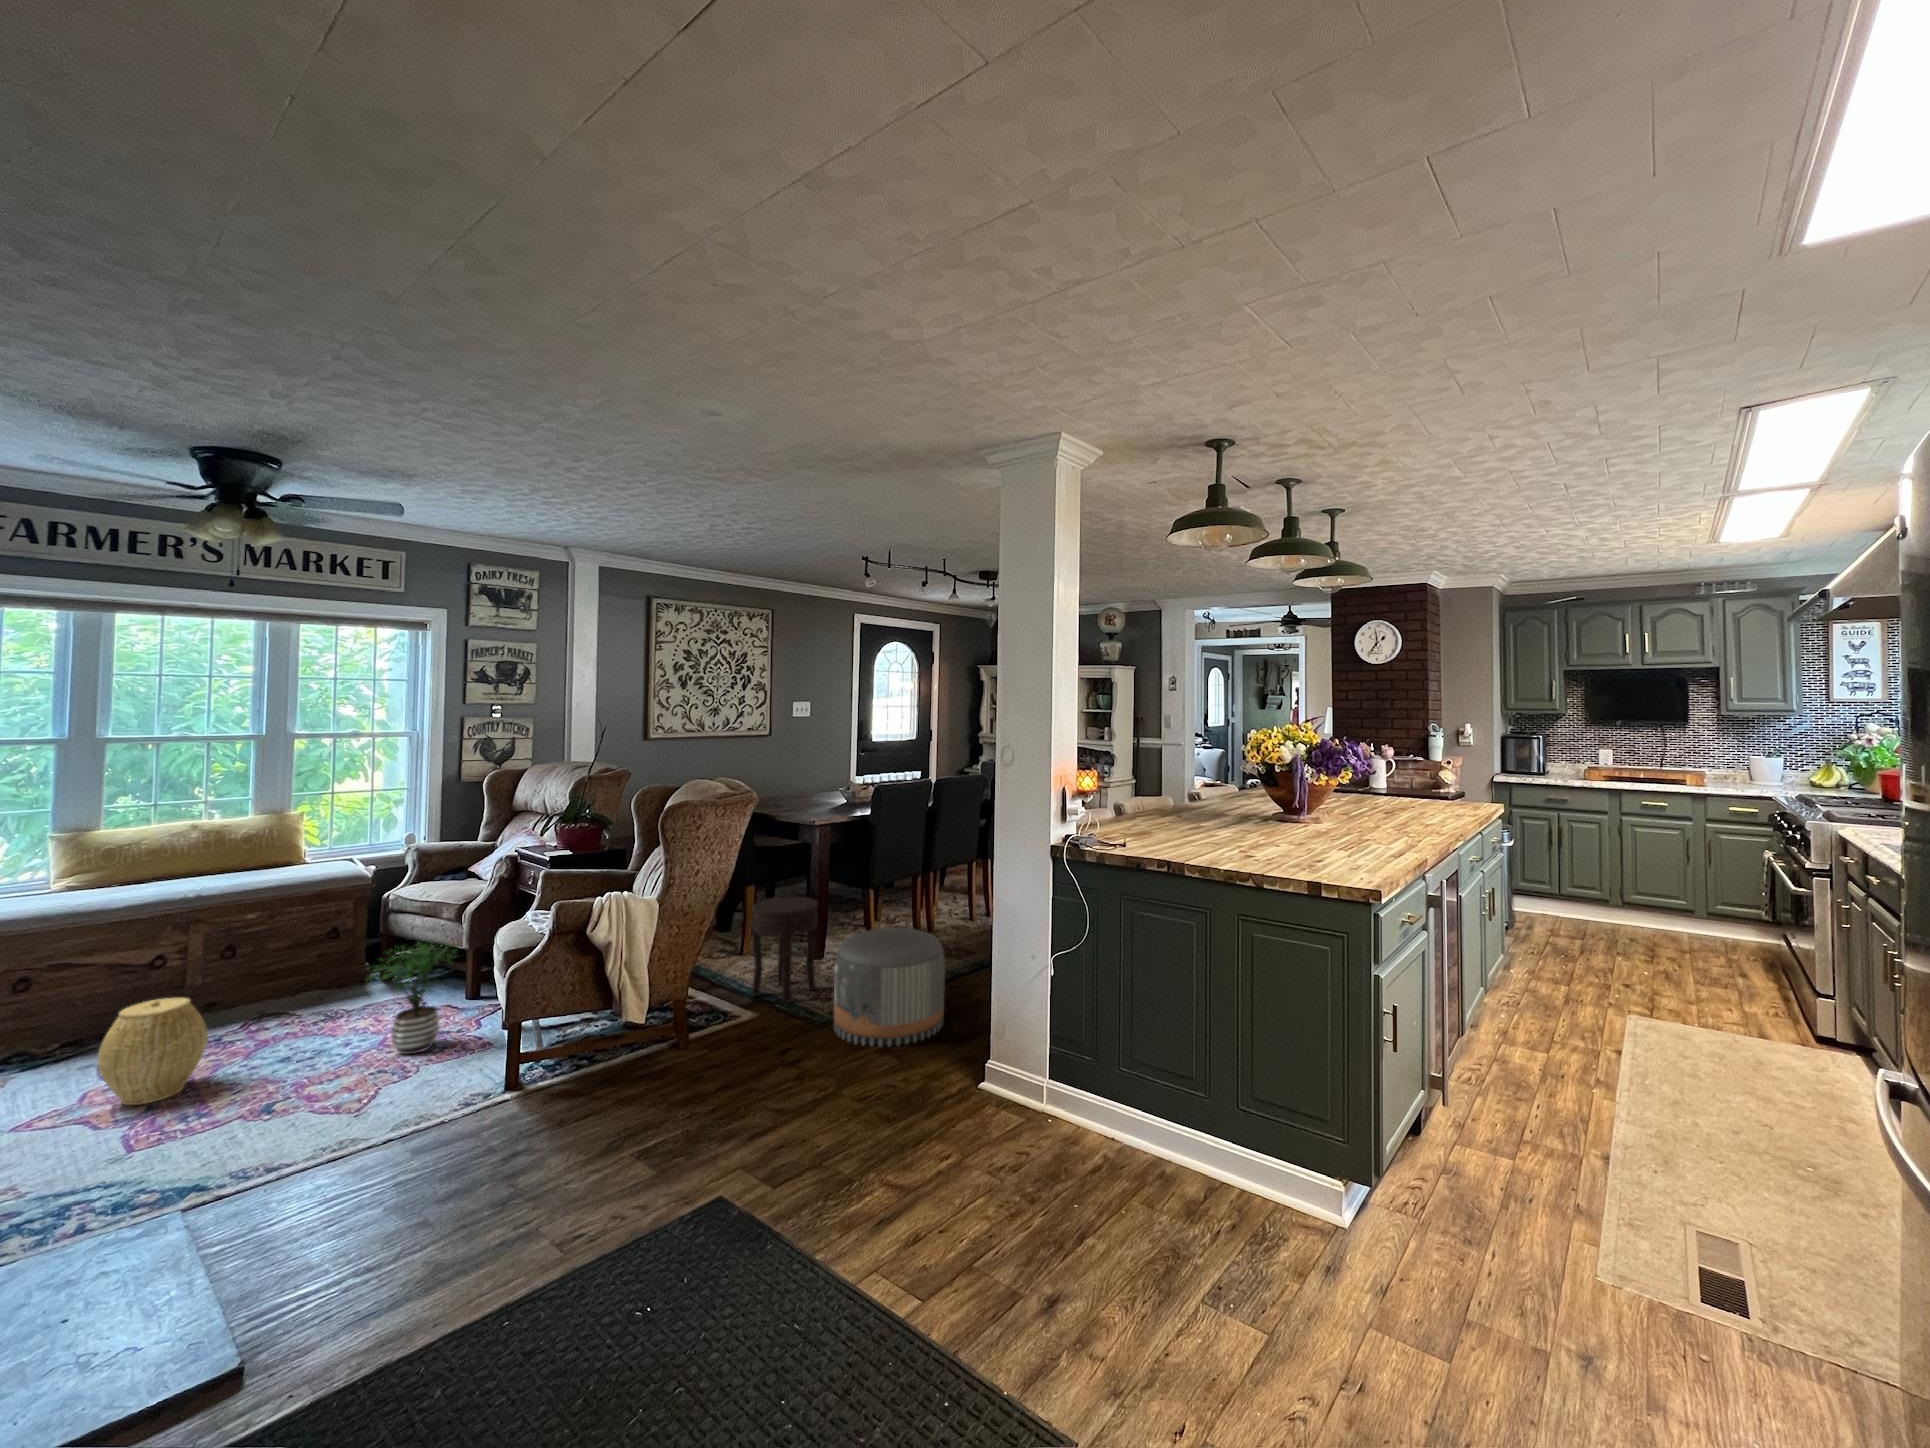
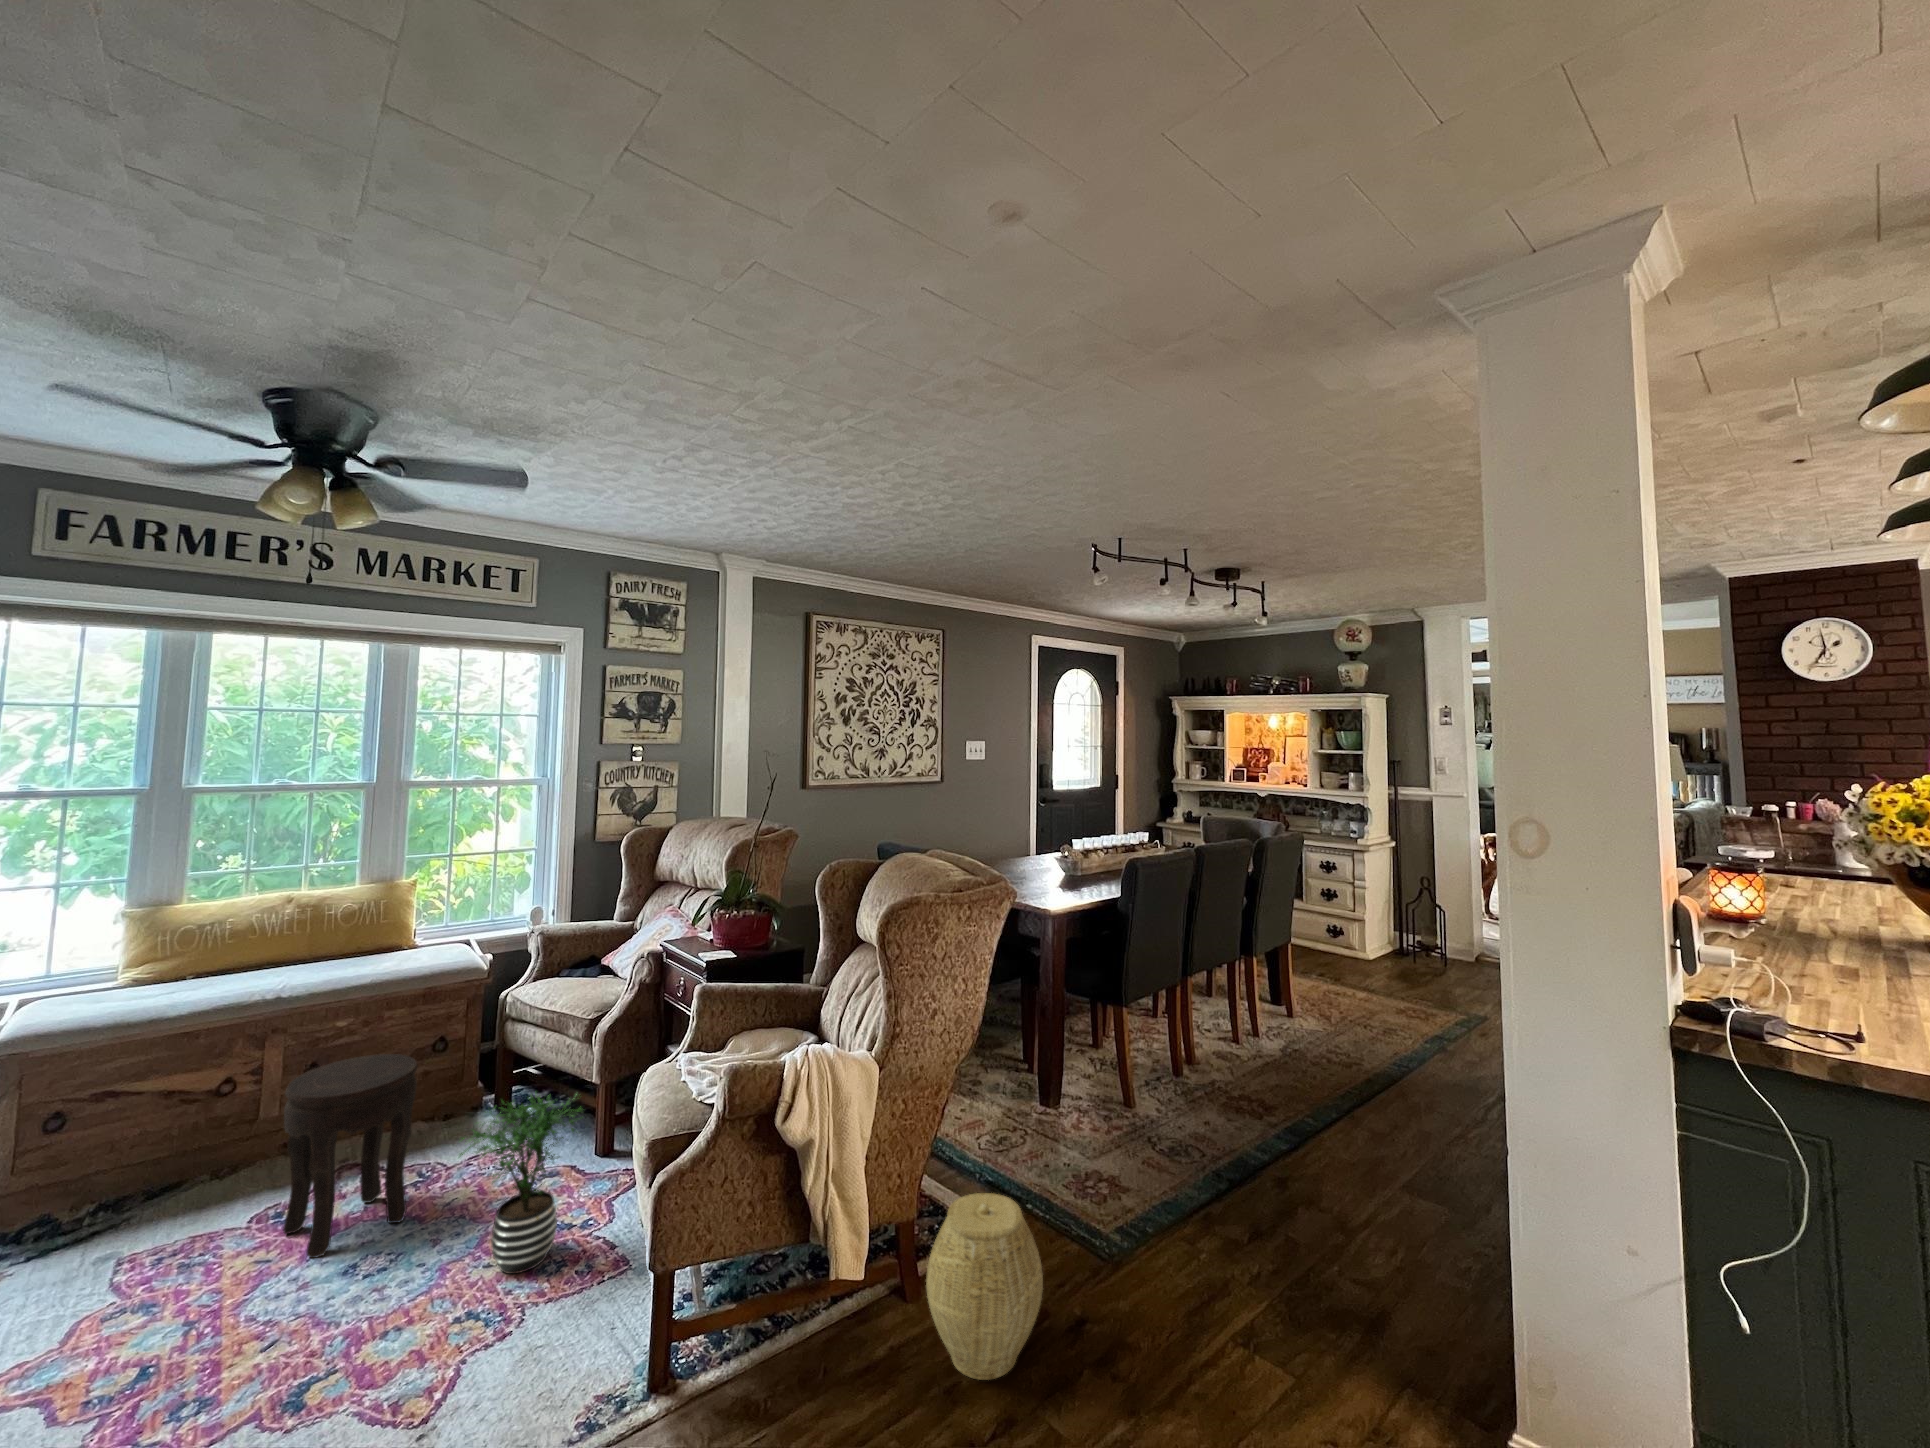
side table: present [752,897,818,1003] -> present [283,1054,418,1258]
pouf: present [834,928,945,1047] -> none [1134,1097,1320,1333]
woven basket: present [97,997,208,1105] -> present [926,1193,1043,1380]

